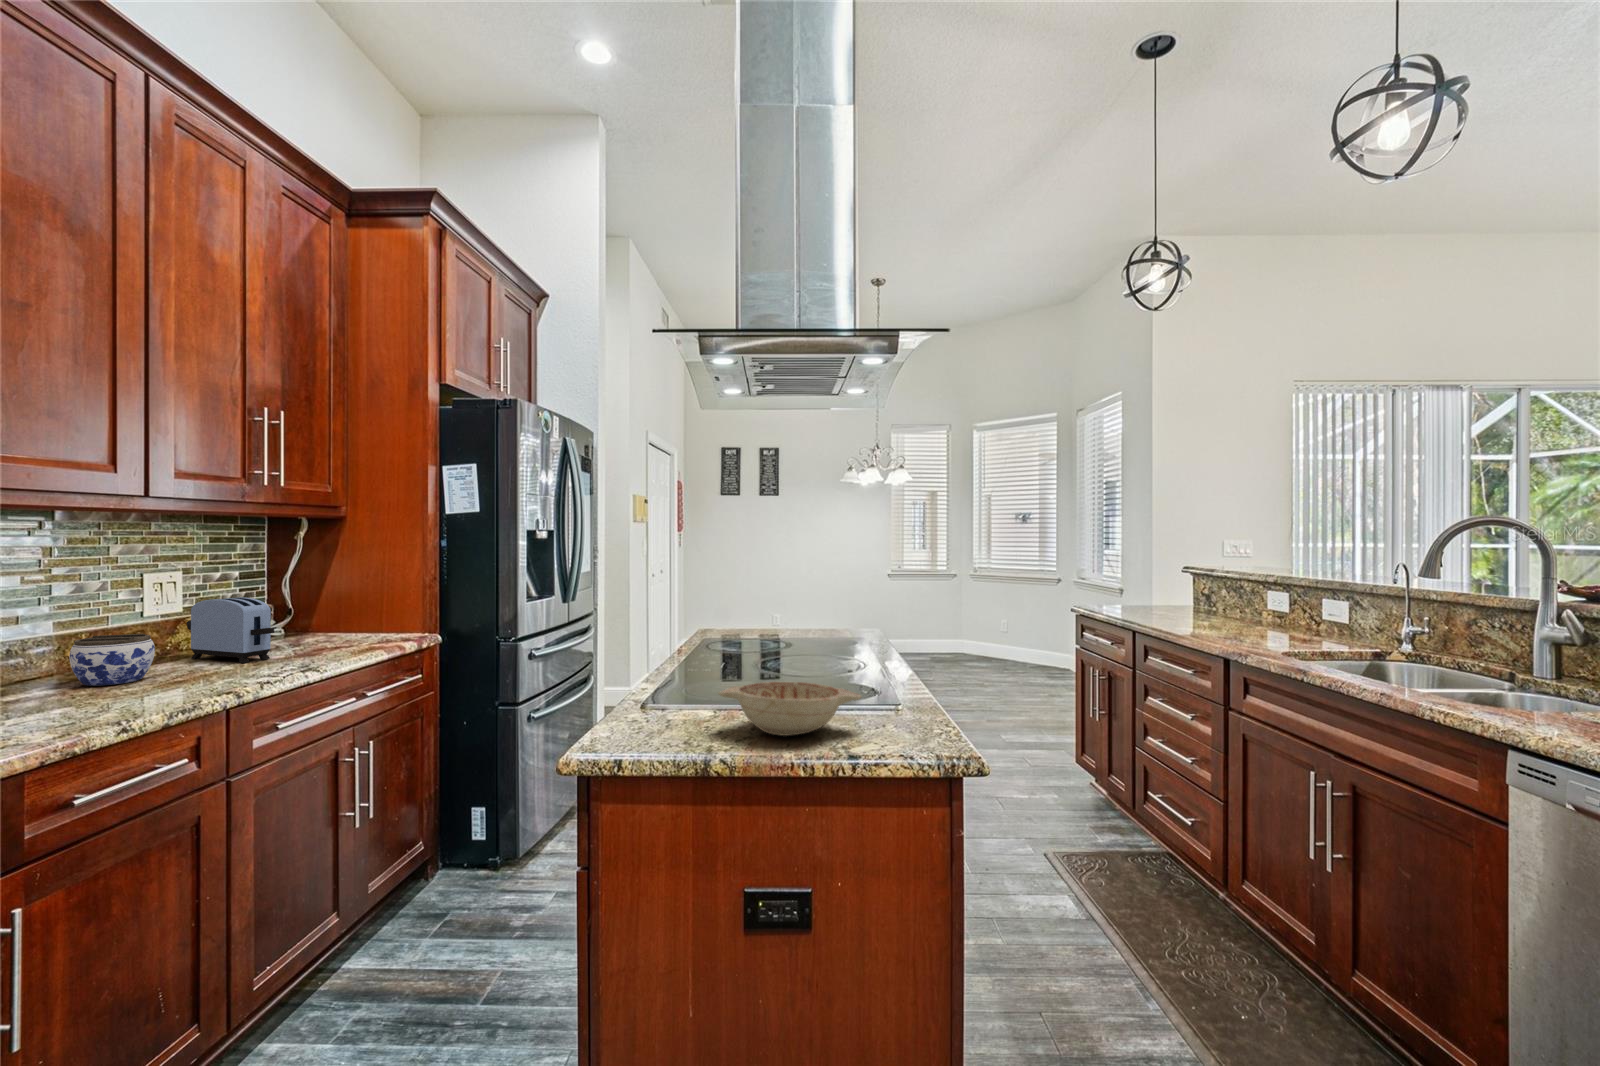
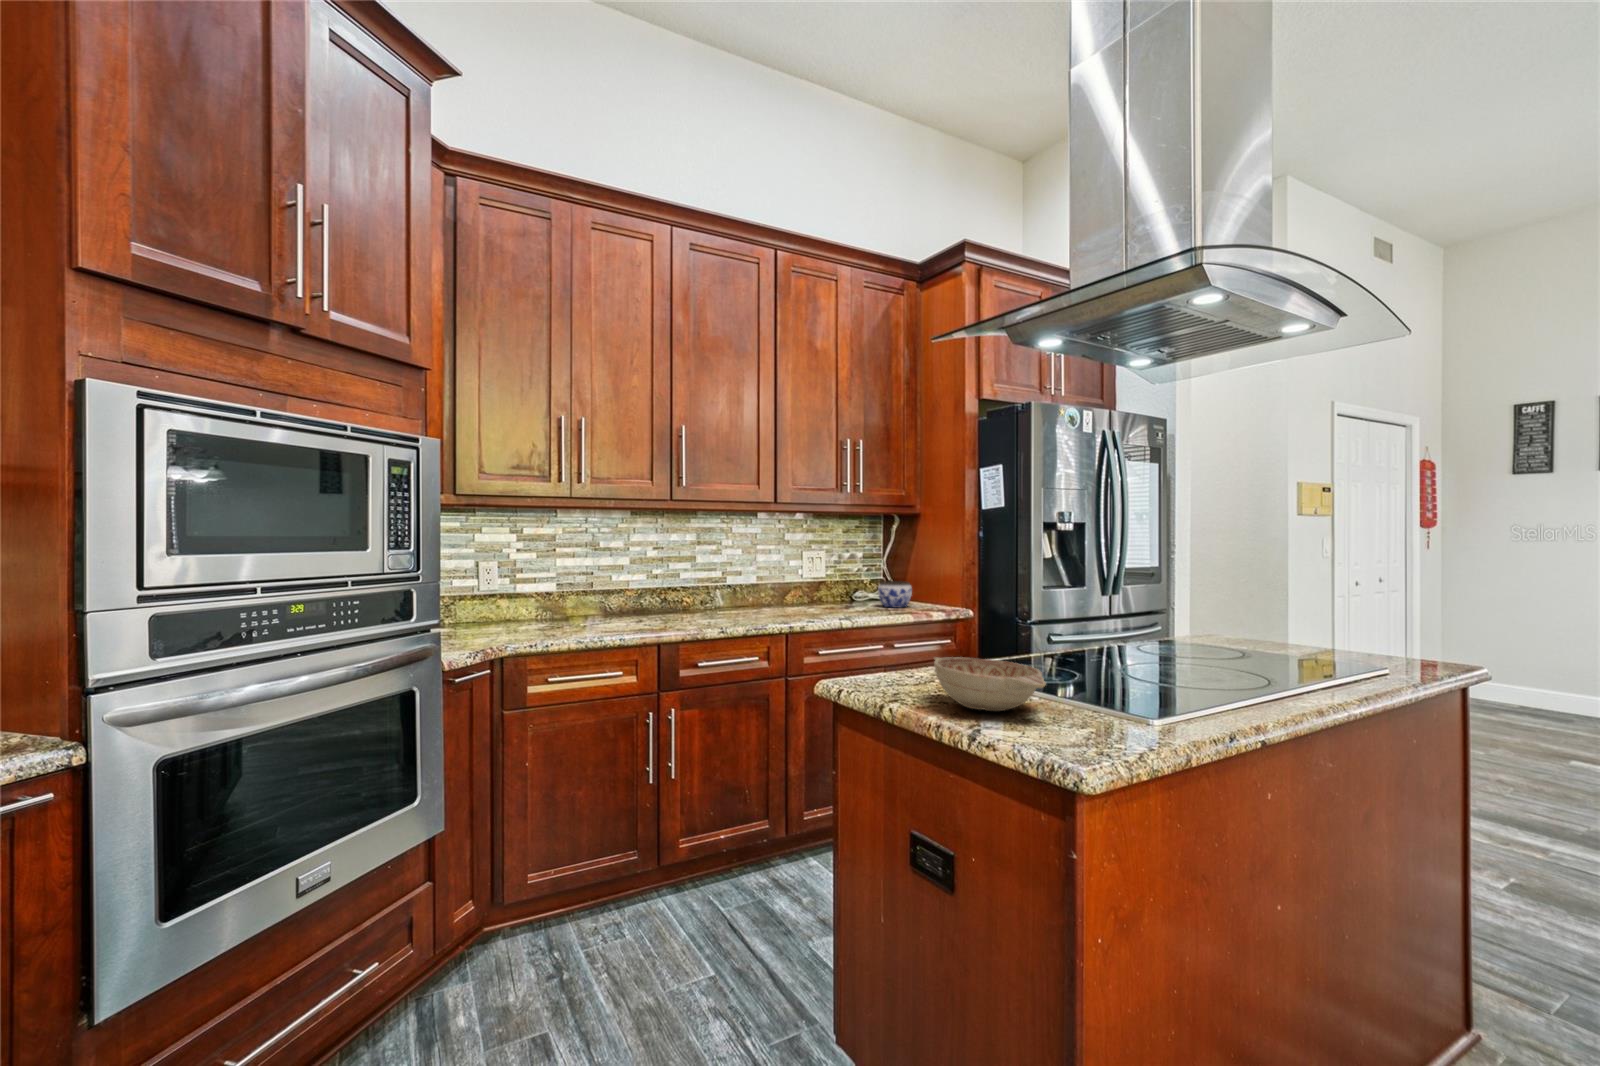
toaster: present [187,597,275,663] -> none [815,568,843,611]
jar: present [69,634,155,686] -> present [878,581,912,608]

